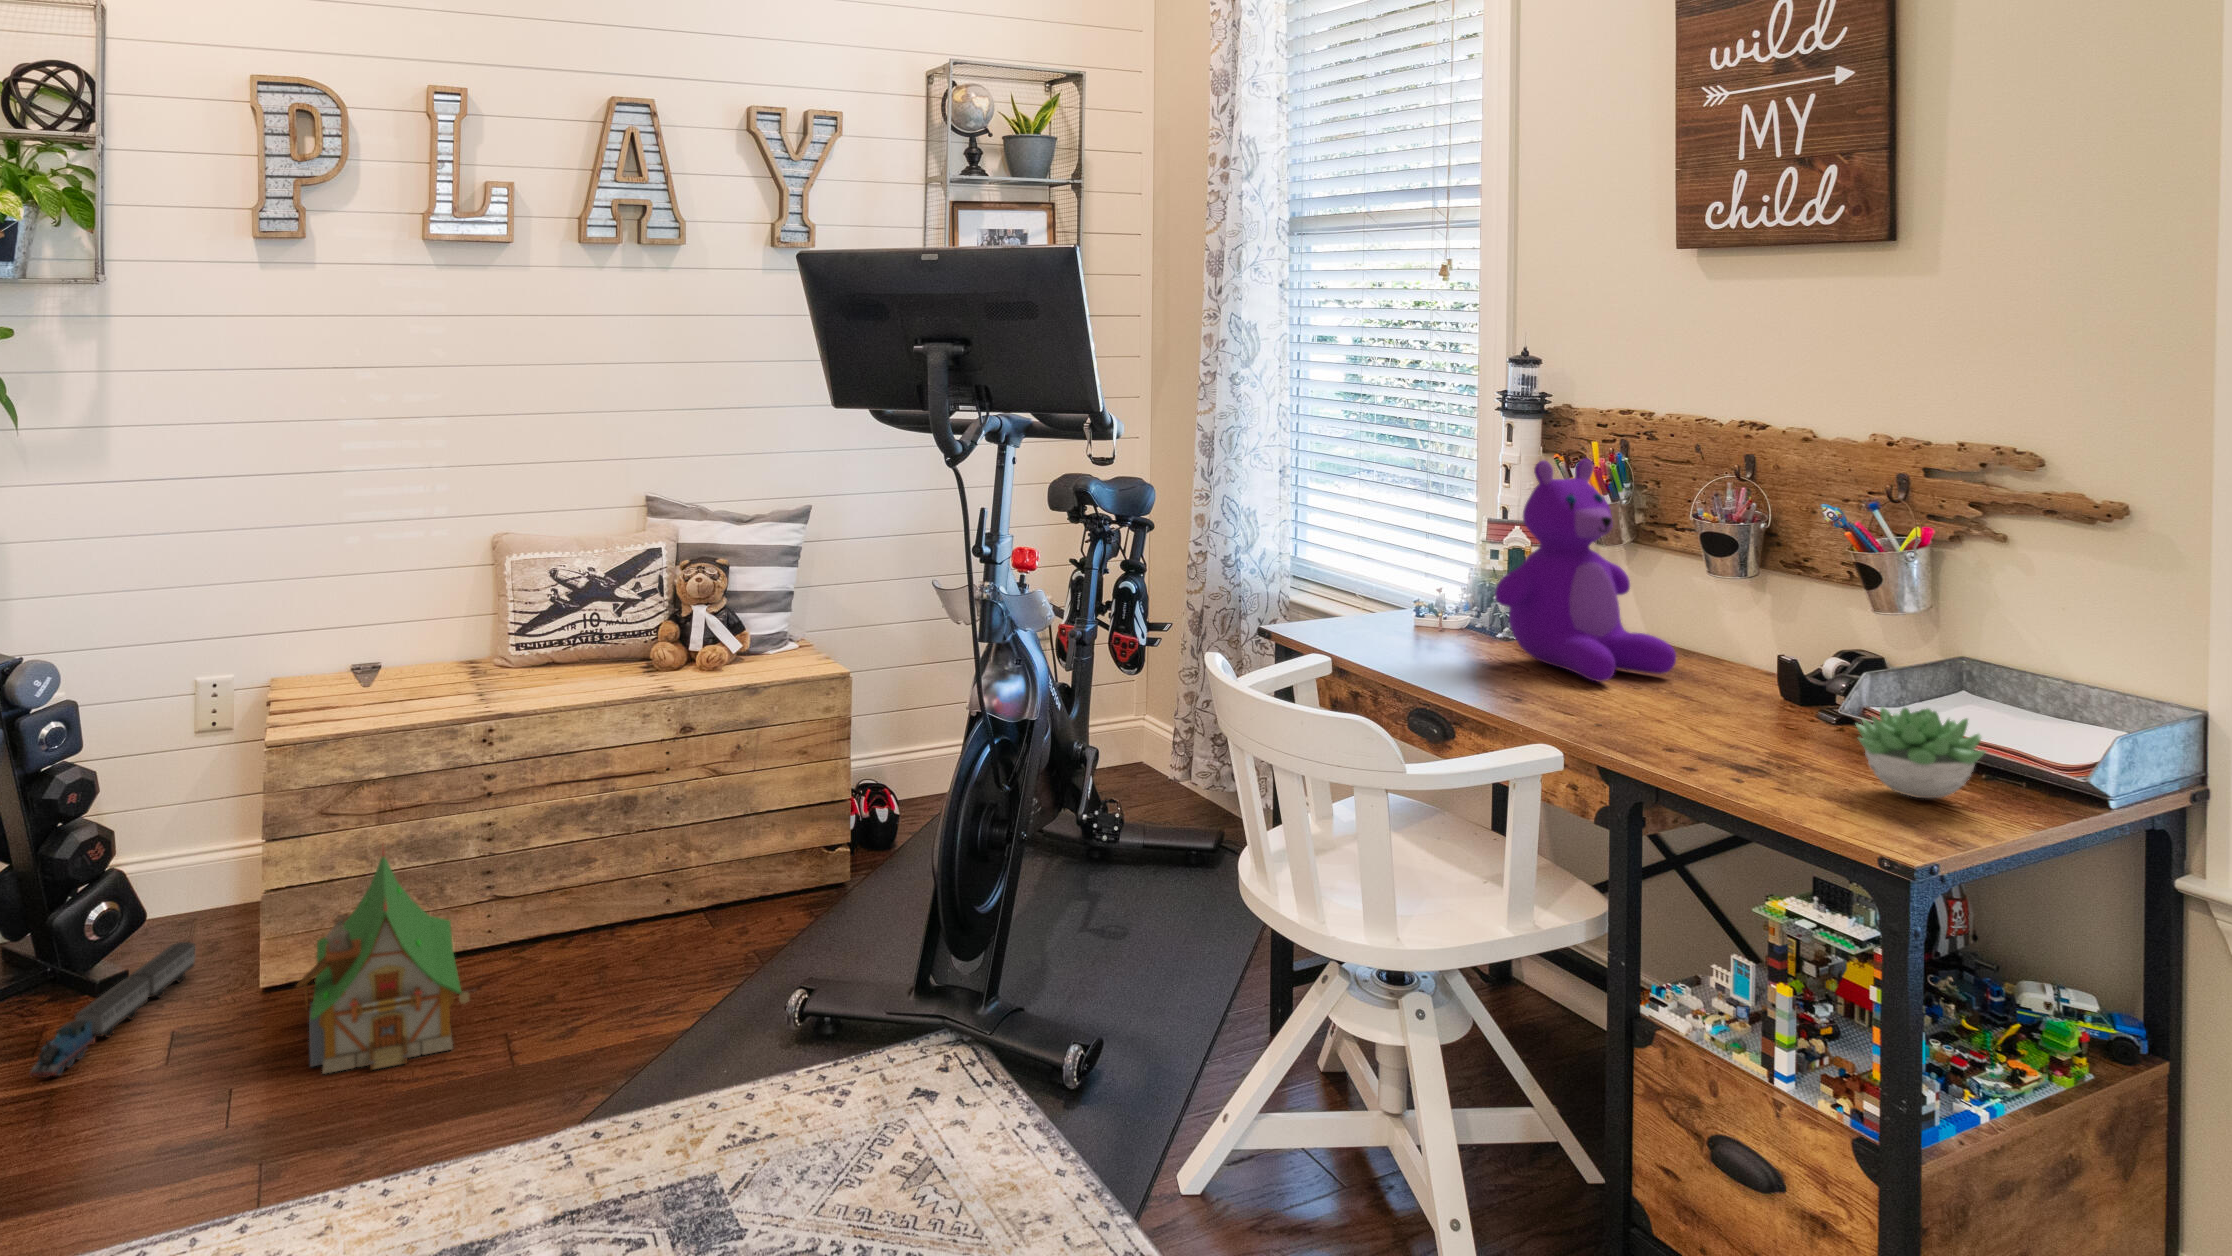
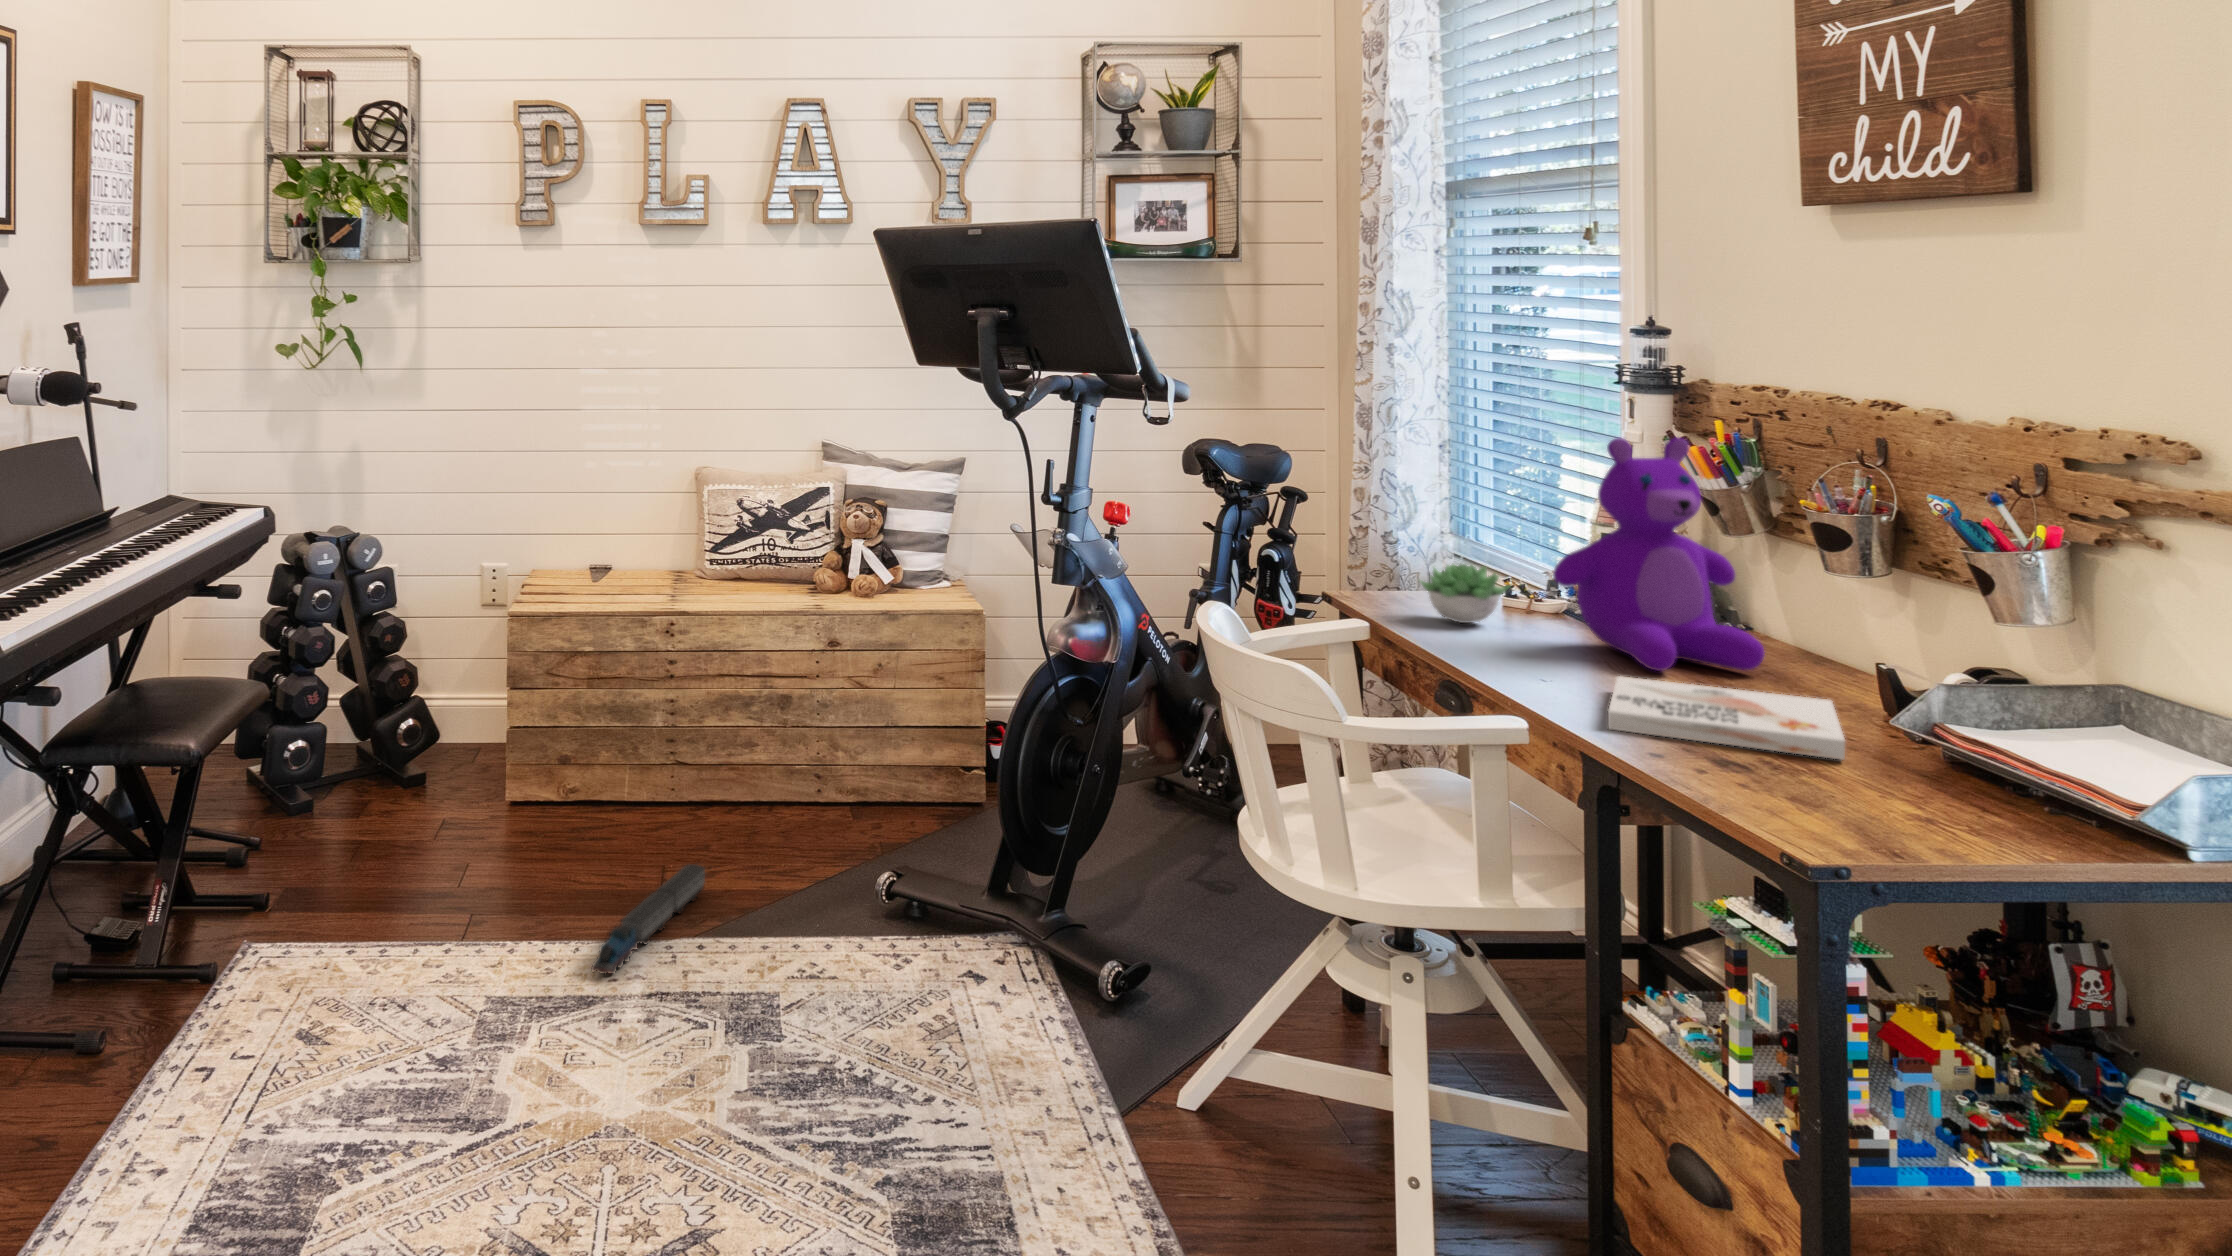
book: none [1591,692,1830,755] -> present [1608,676,1846,760]
succulent plant: present [1856,707,1986,798] -> present [1420,564,1510,623]
toy house: present [296,850,469,1074] -> none [514,706,640,876]
toy train: present [29,942,195,1078] -> present [591,864,705,974]

